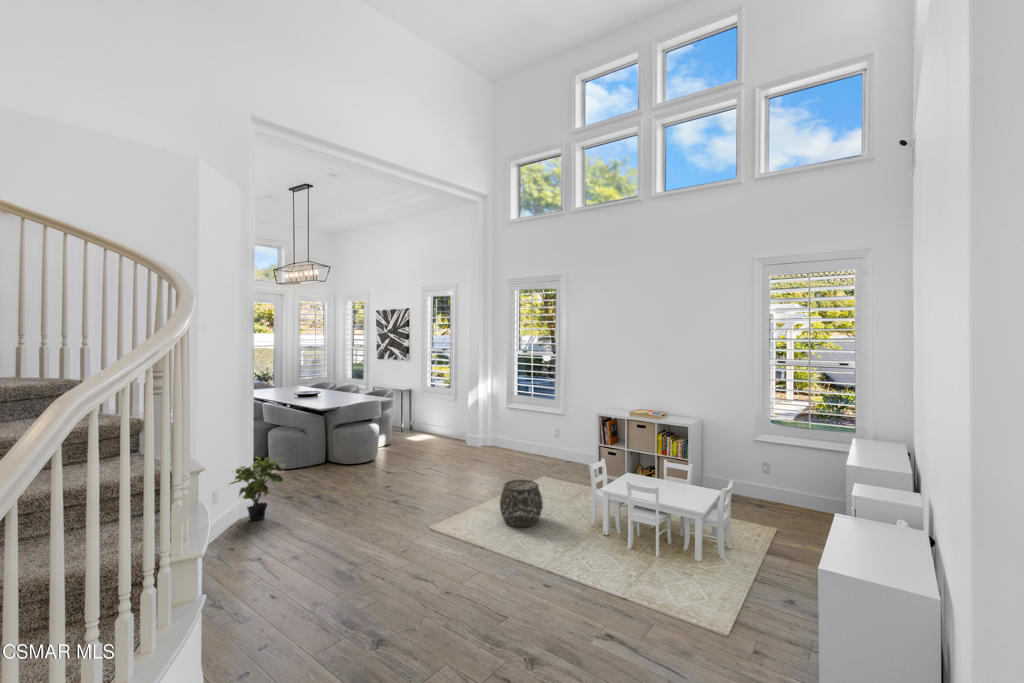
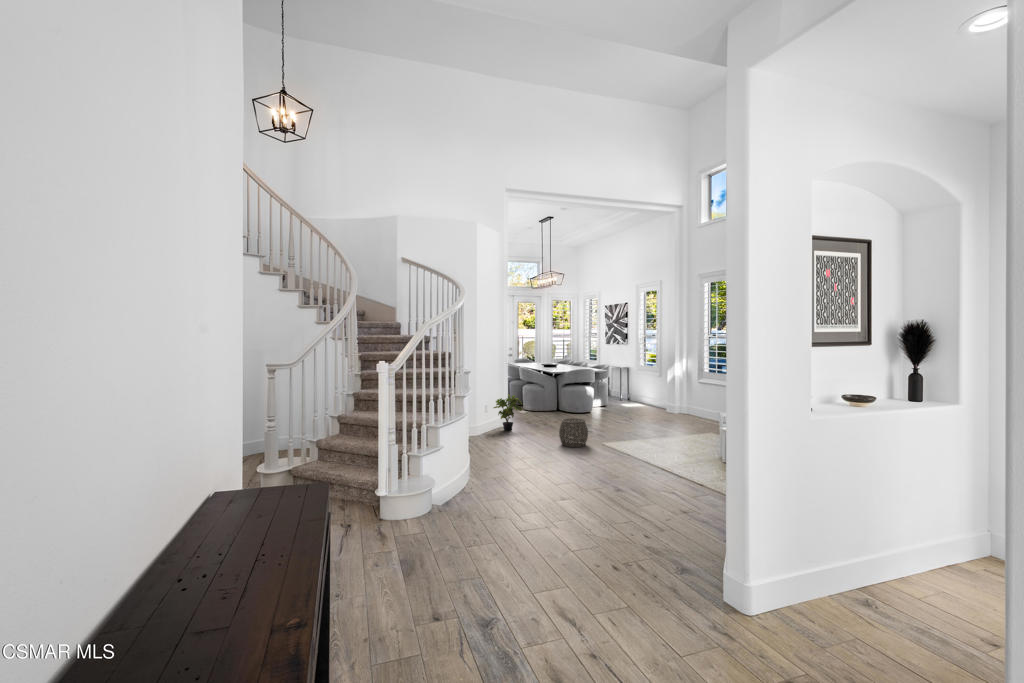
woven basket: present [500,480,543,527] -> present [559,418,588,447]

